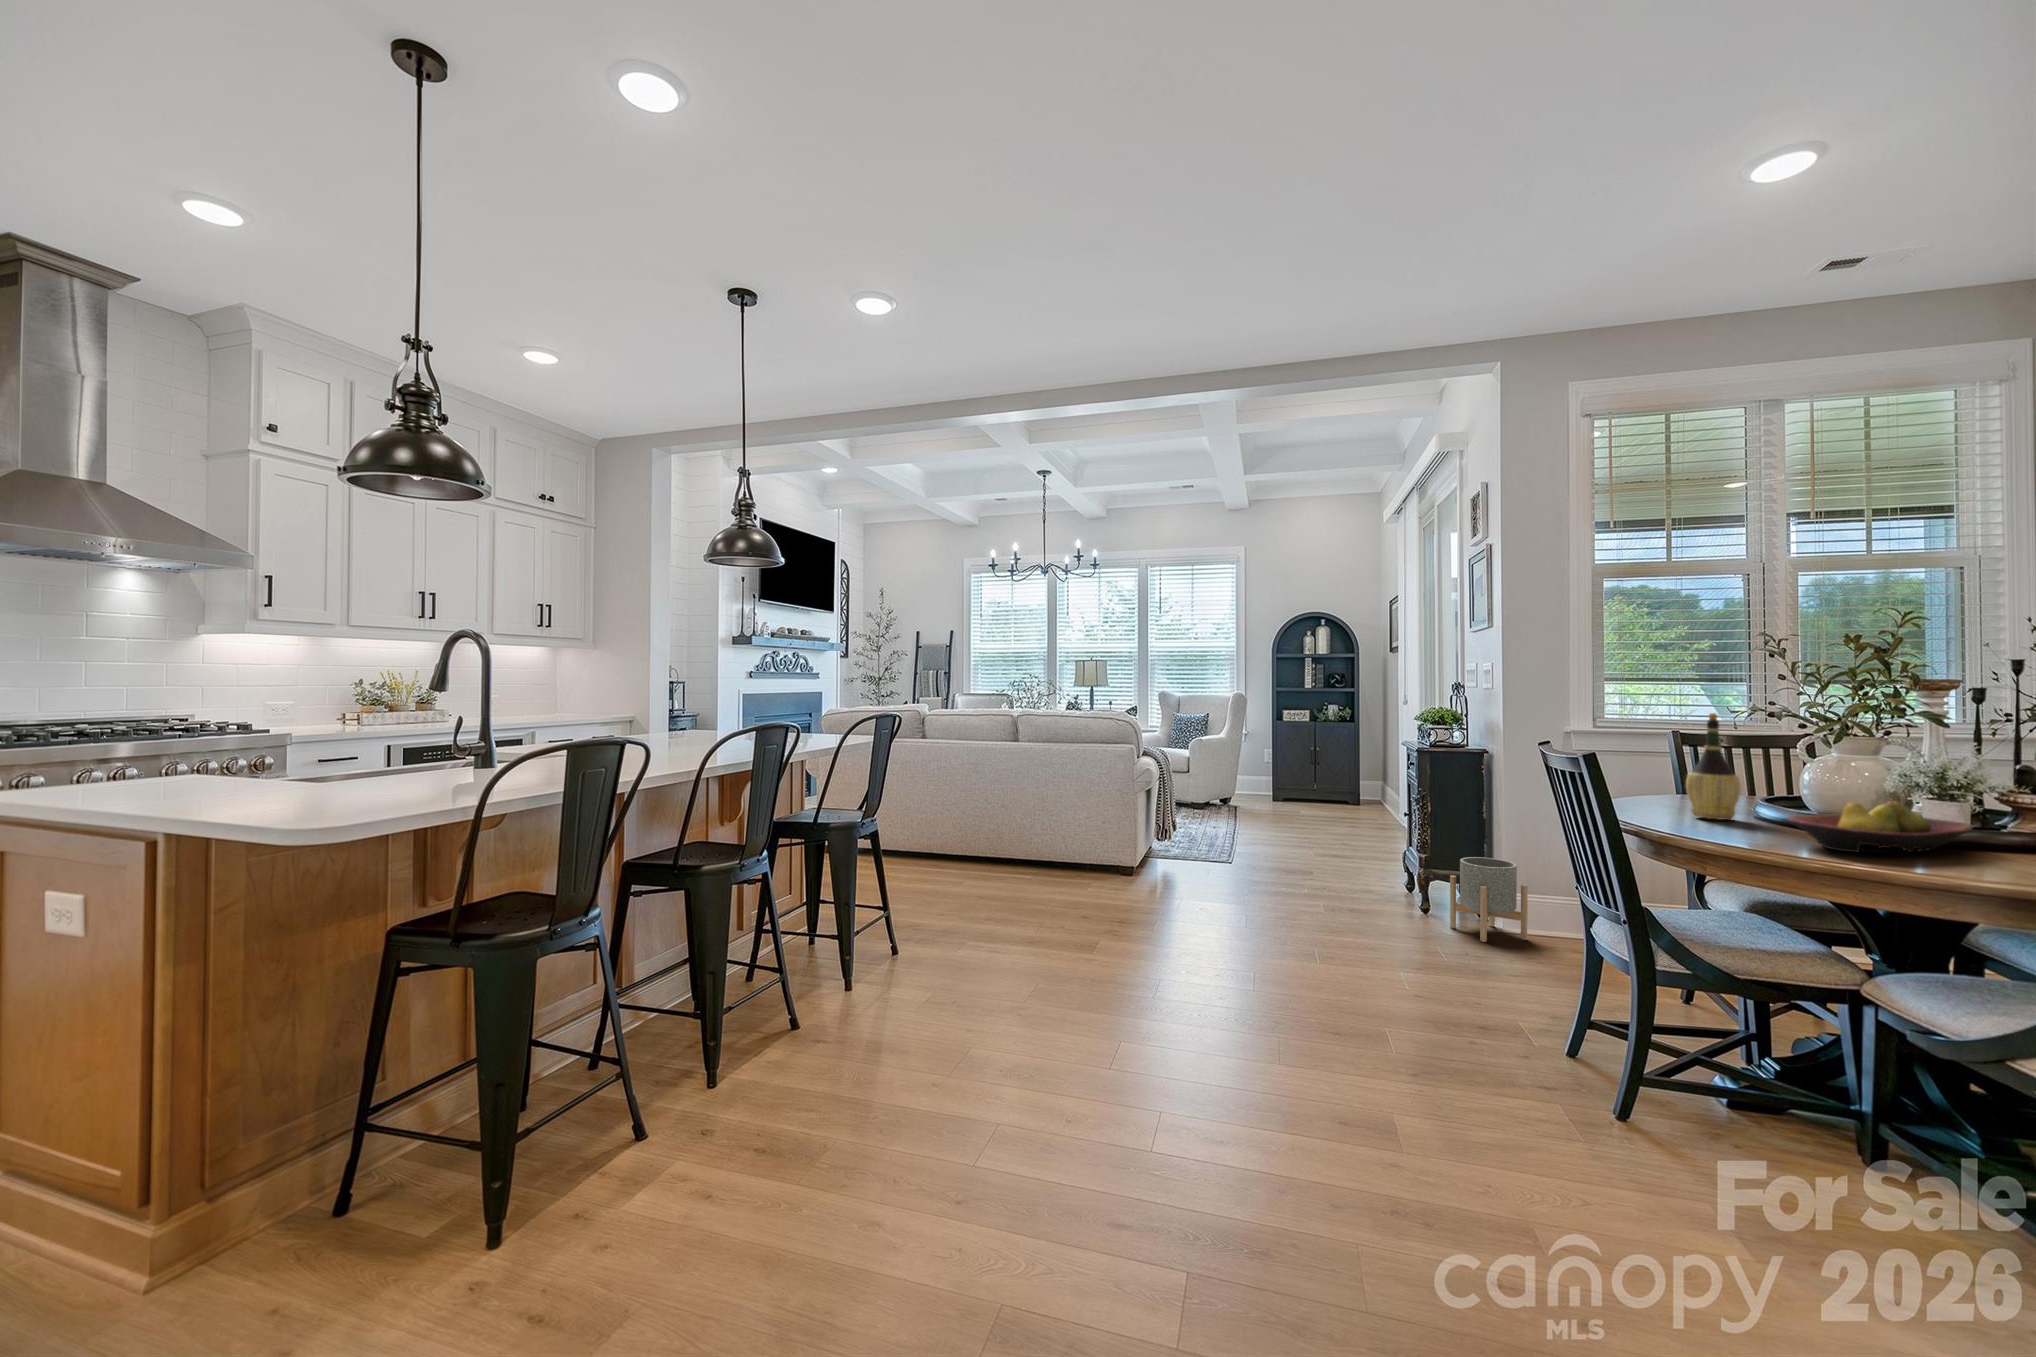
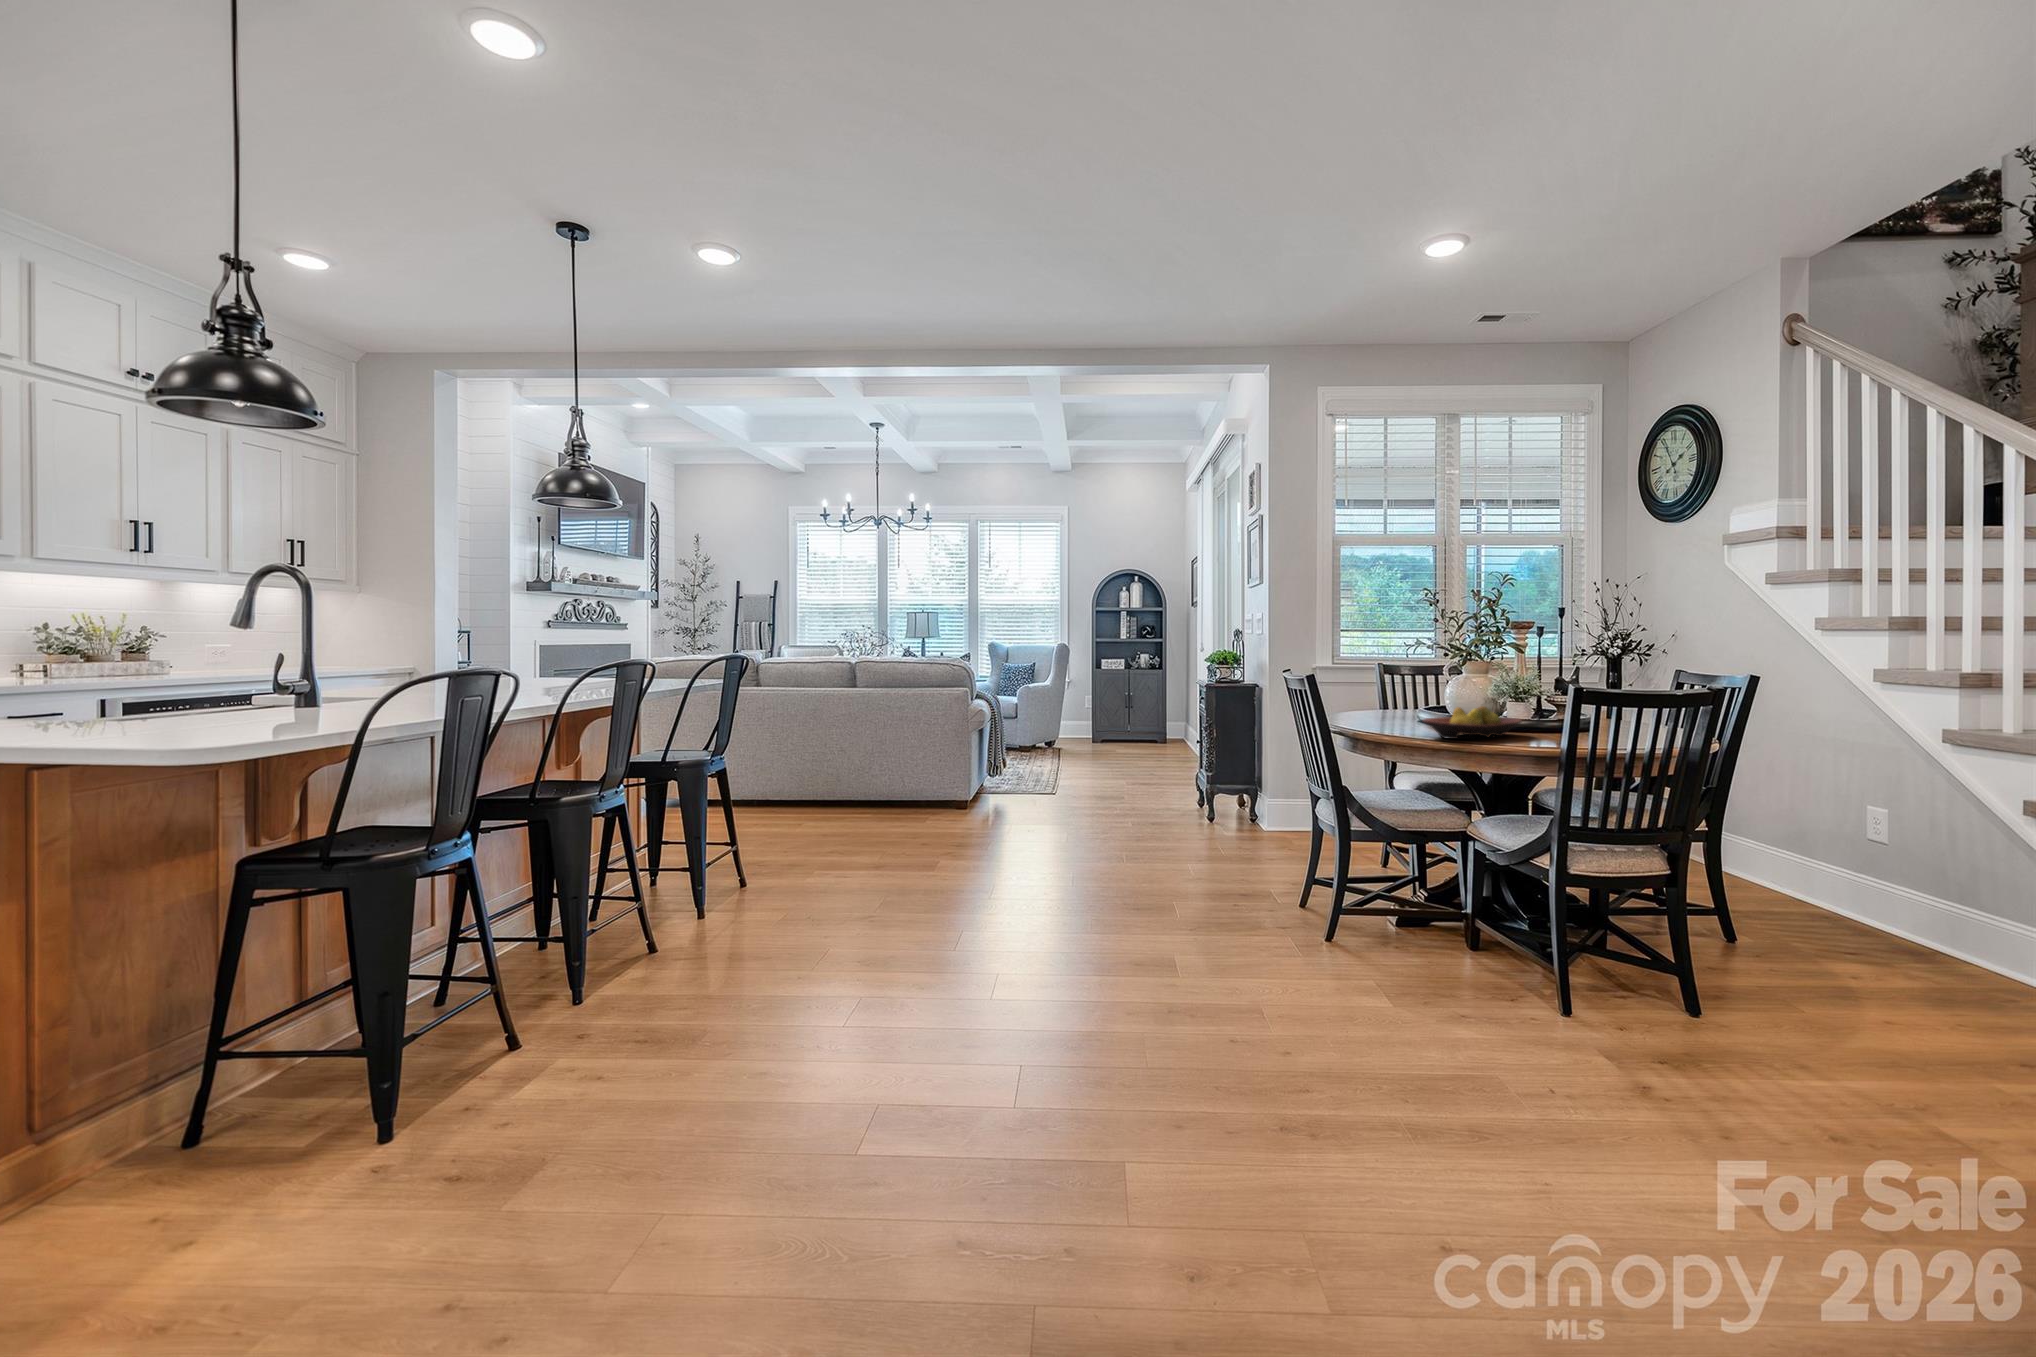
wine bottle: present [1686,713,1741,820] -> none [1374,651,1406,725]
planter: present [1450,857,1528,942] -> none [1228,773,1285,838]

